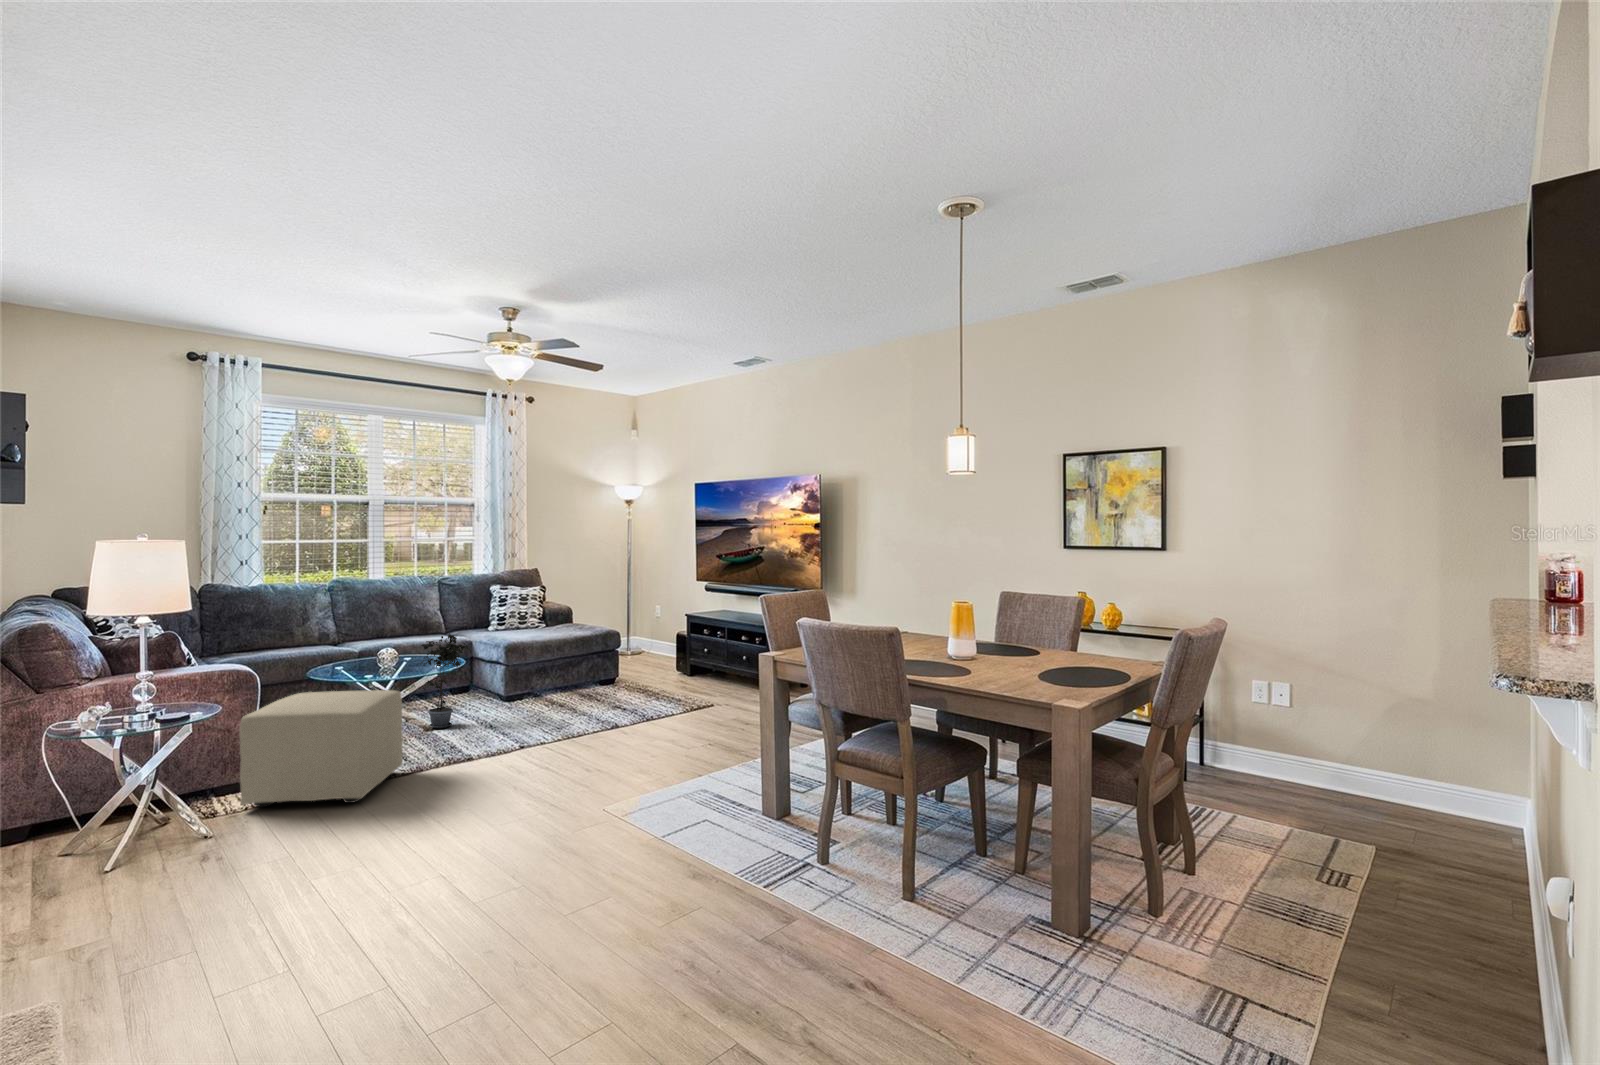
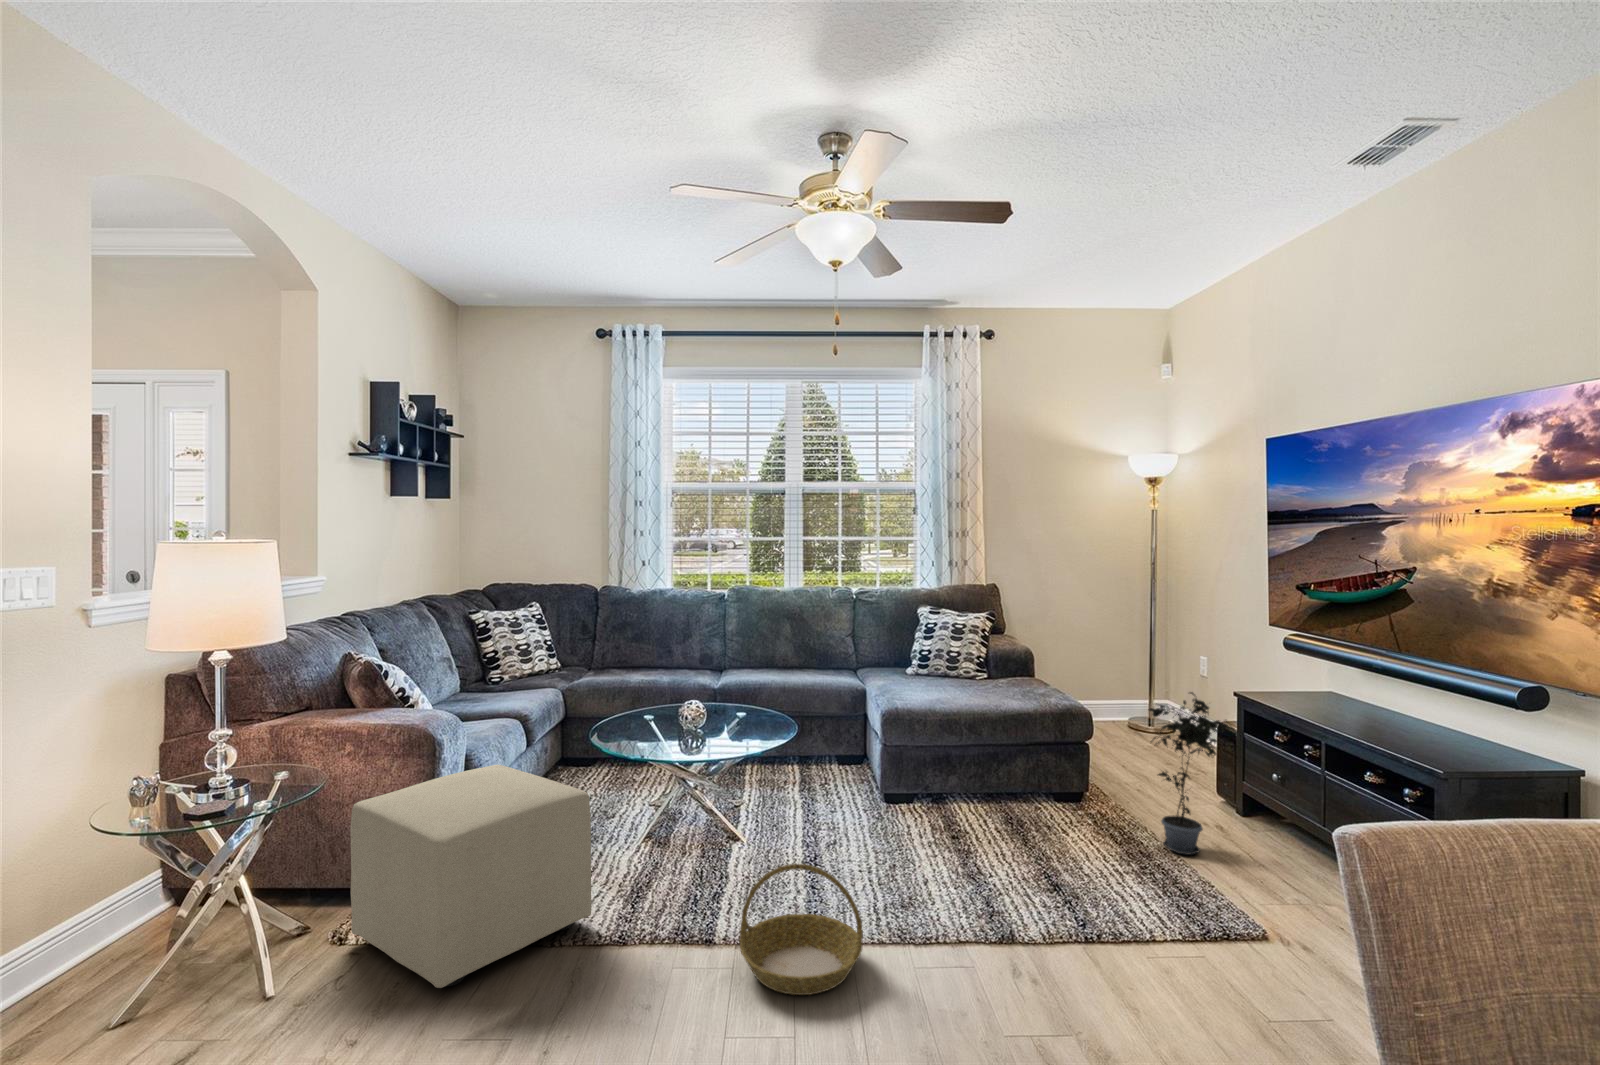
potted plant: present [421,631,471,728] -> present [1149,692,1238,855]
basket: none [511,701,577,761] -> present [740,864,863,995]

